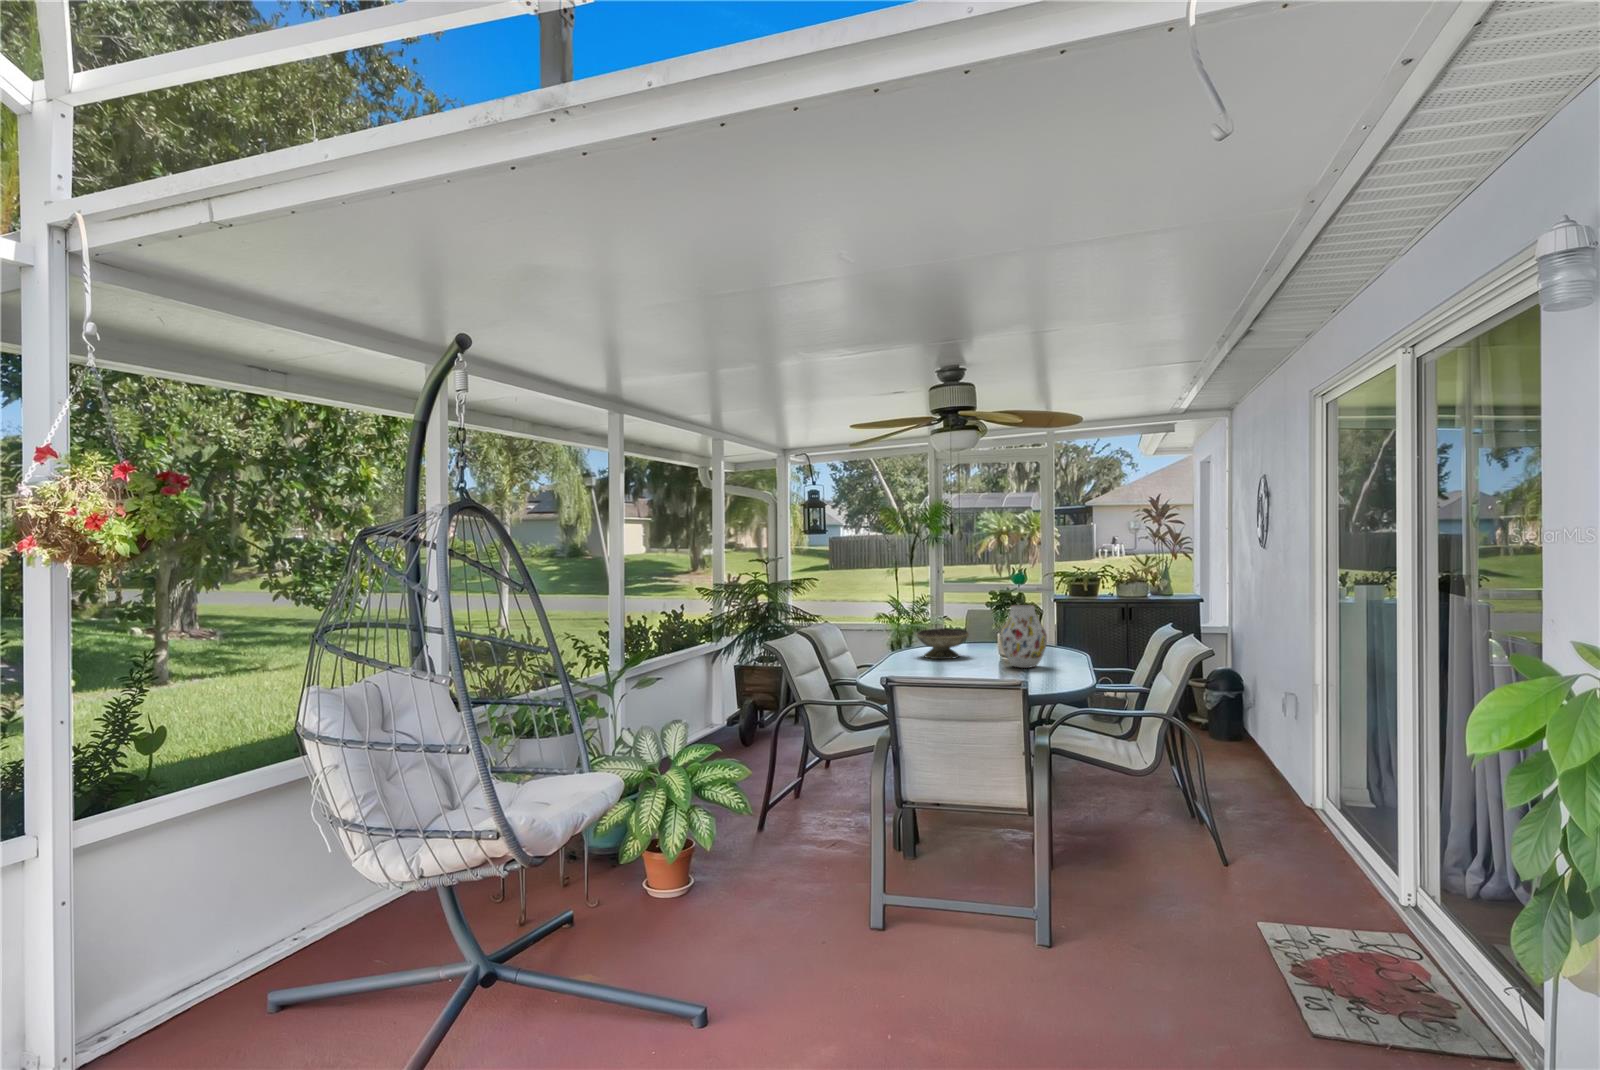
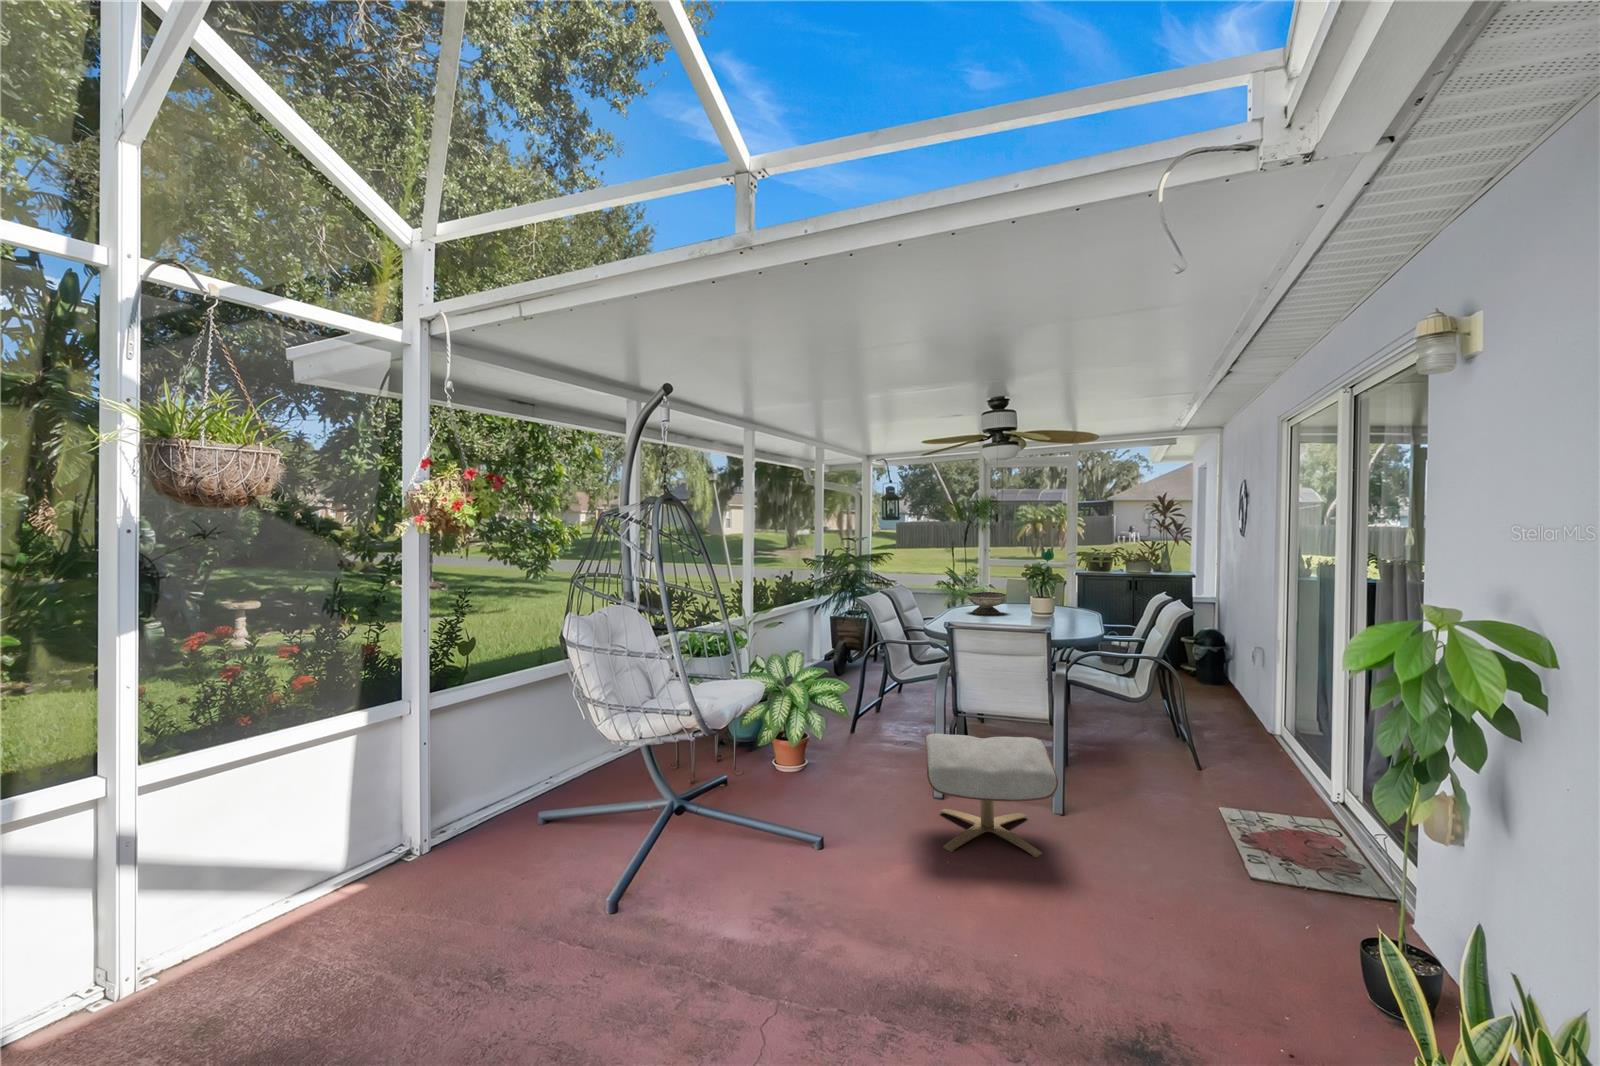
vase: present [1000,605,1047,668] -> none [1031,576,1067,622]
ottoman: none [859,838,1047,1020] -> present [925,733,1058,857]

